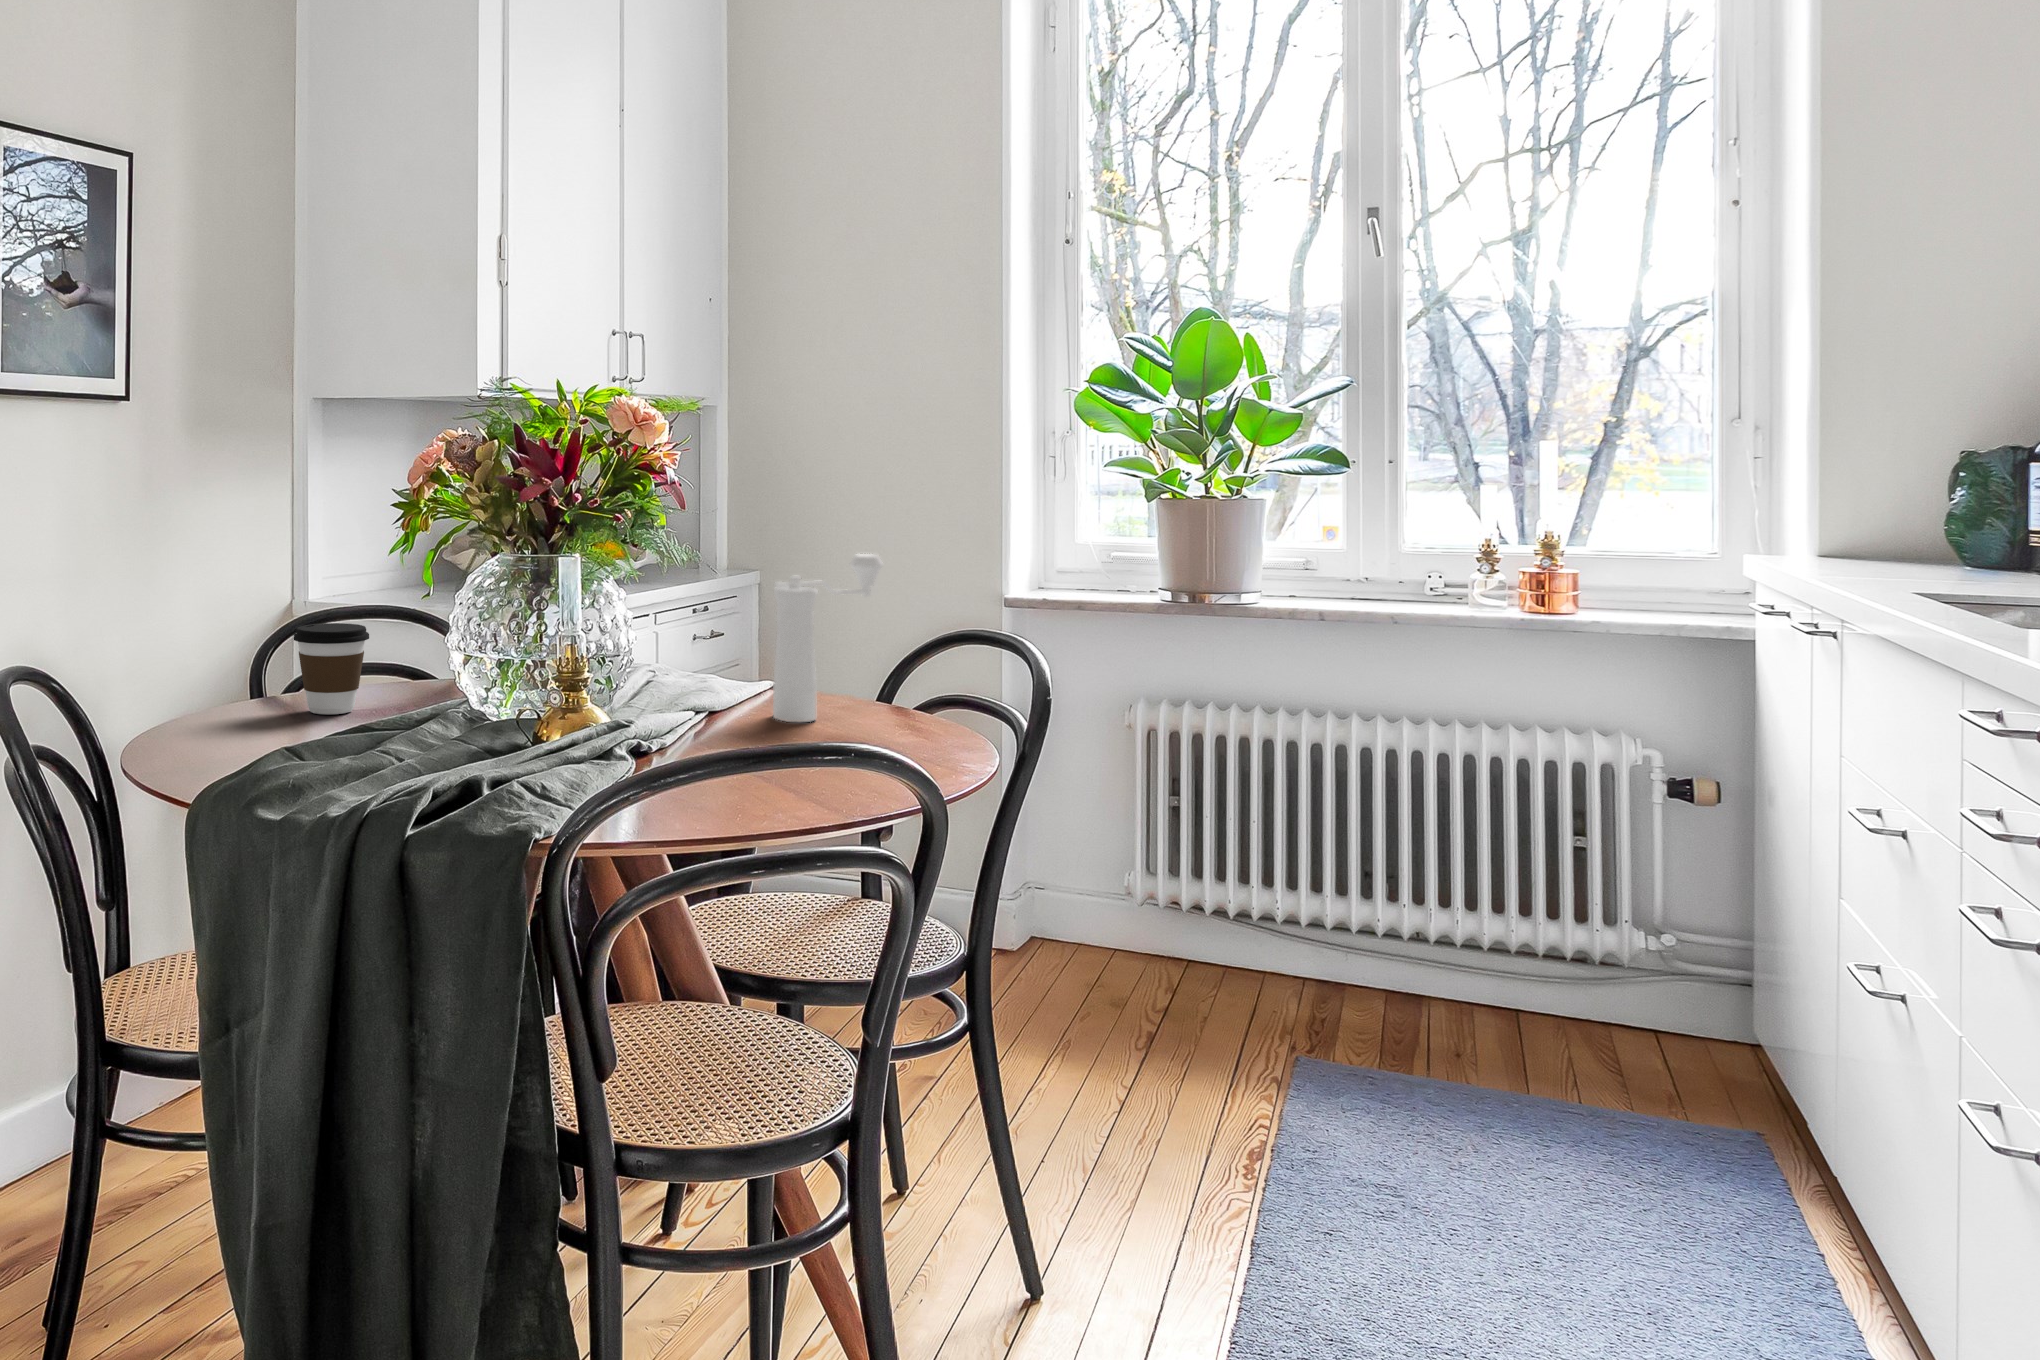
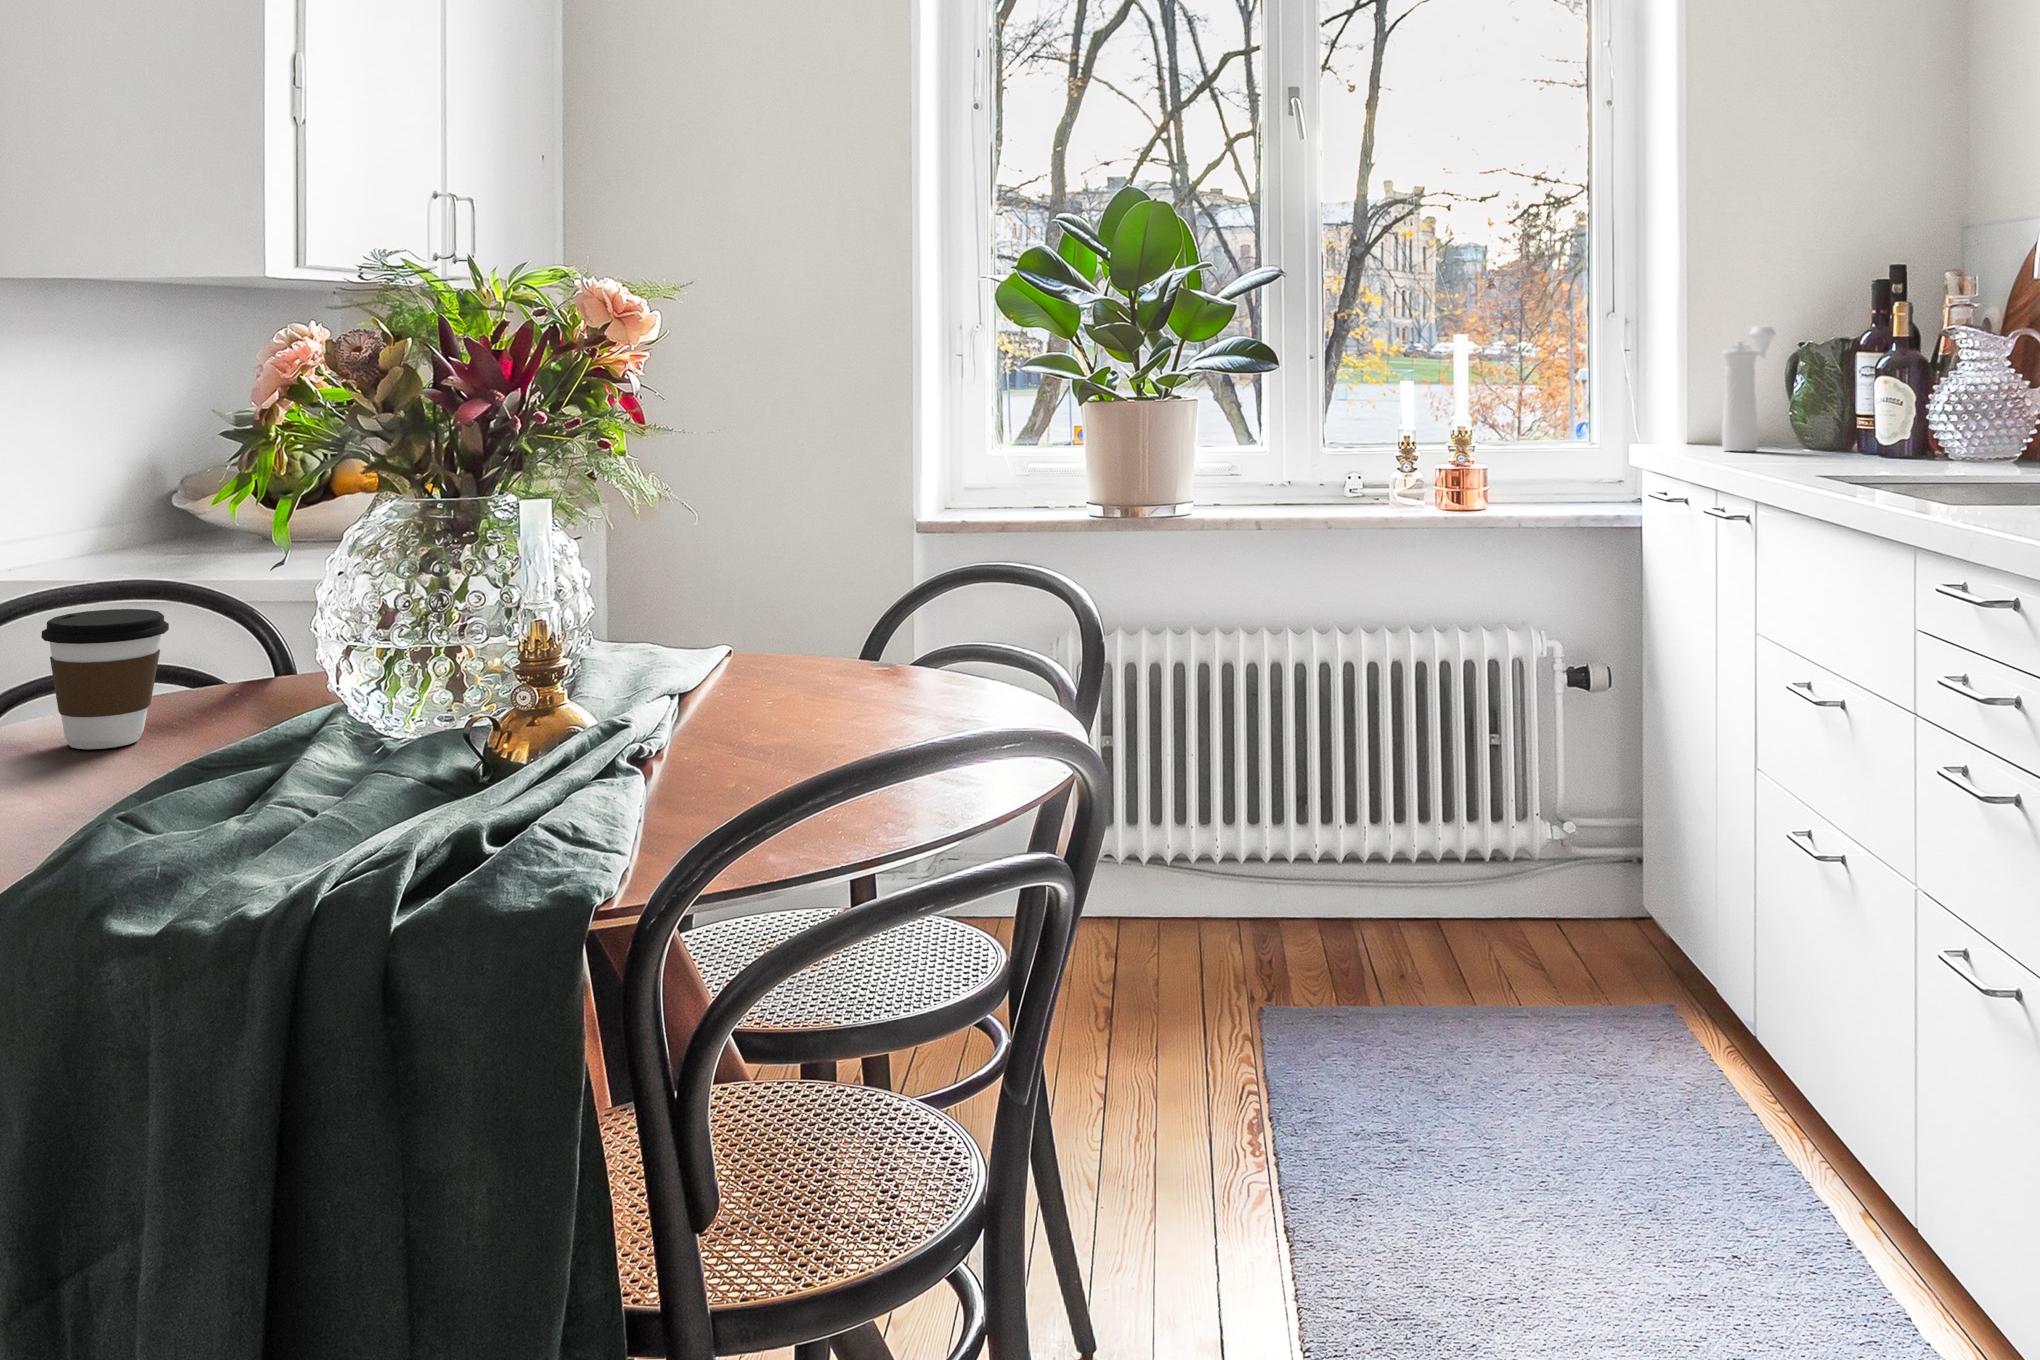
pepper mill: present [773,554,883,723] -> present [1722,327,1776,451]

